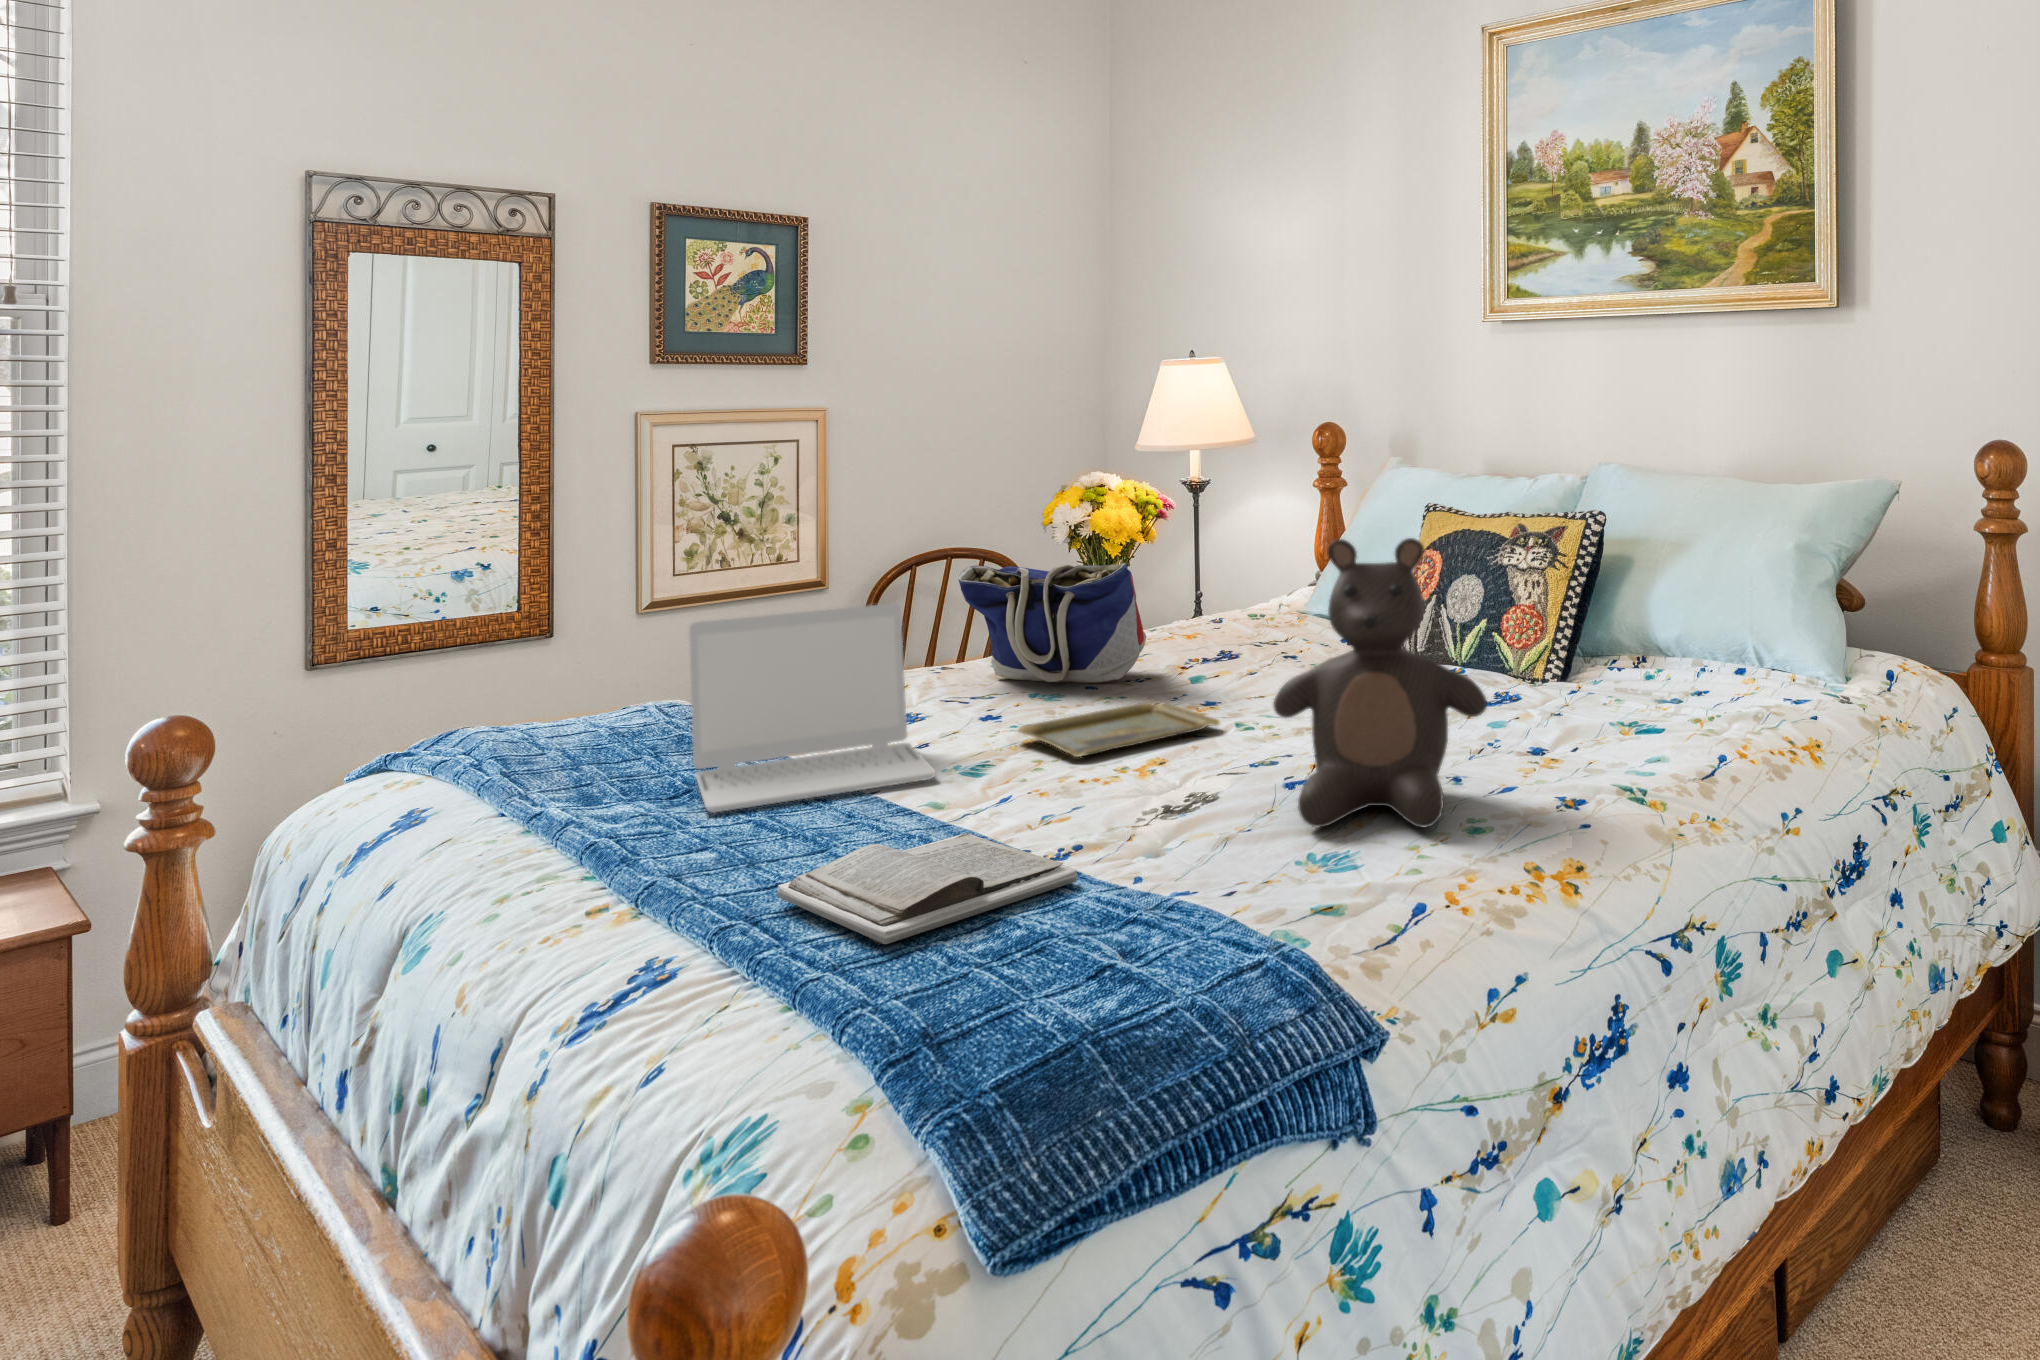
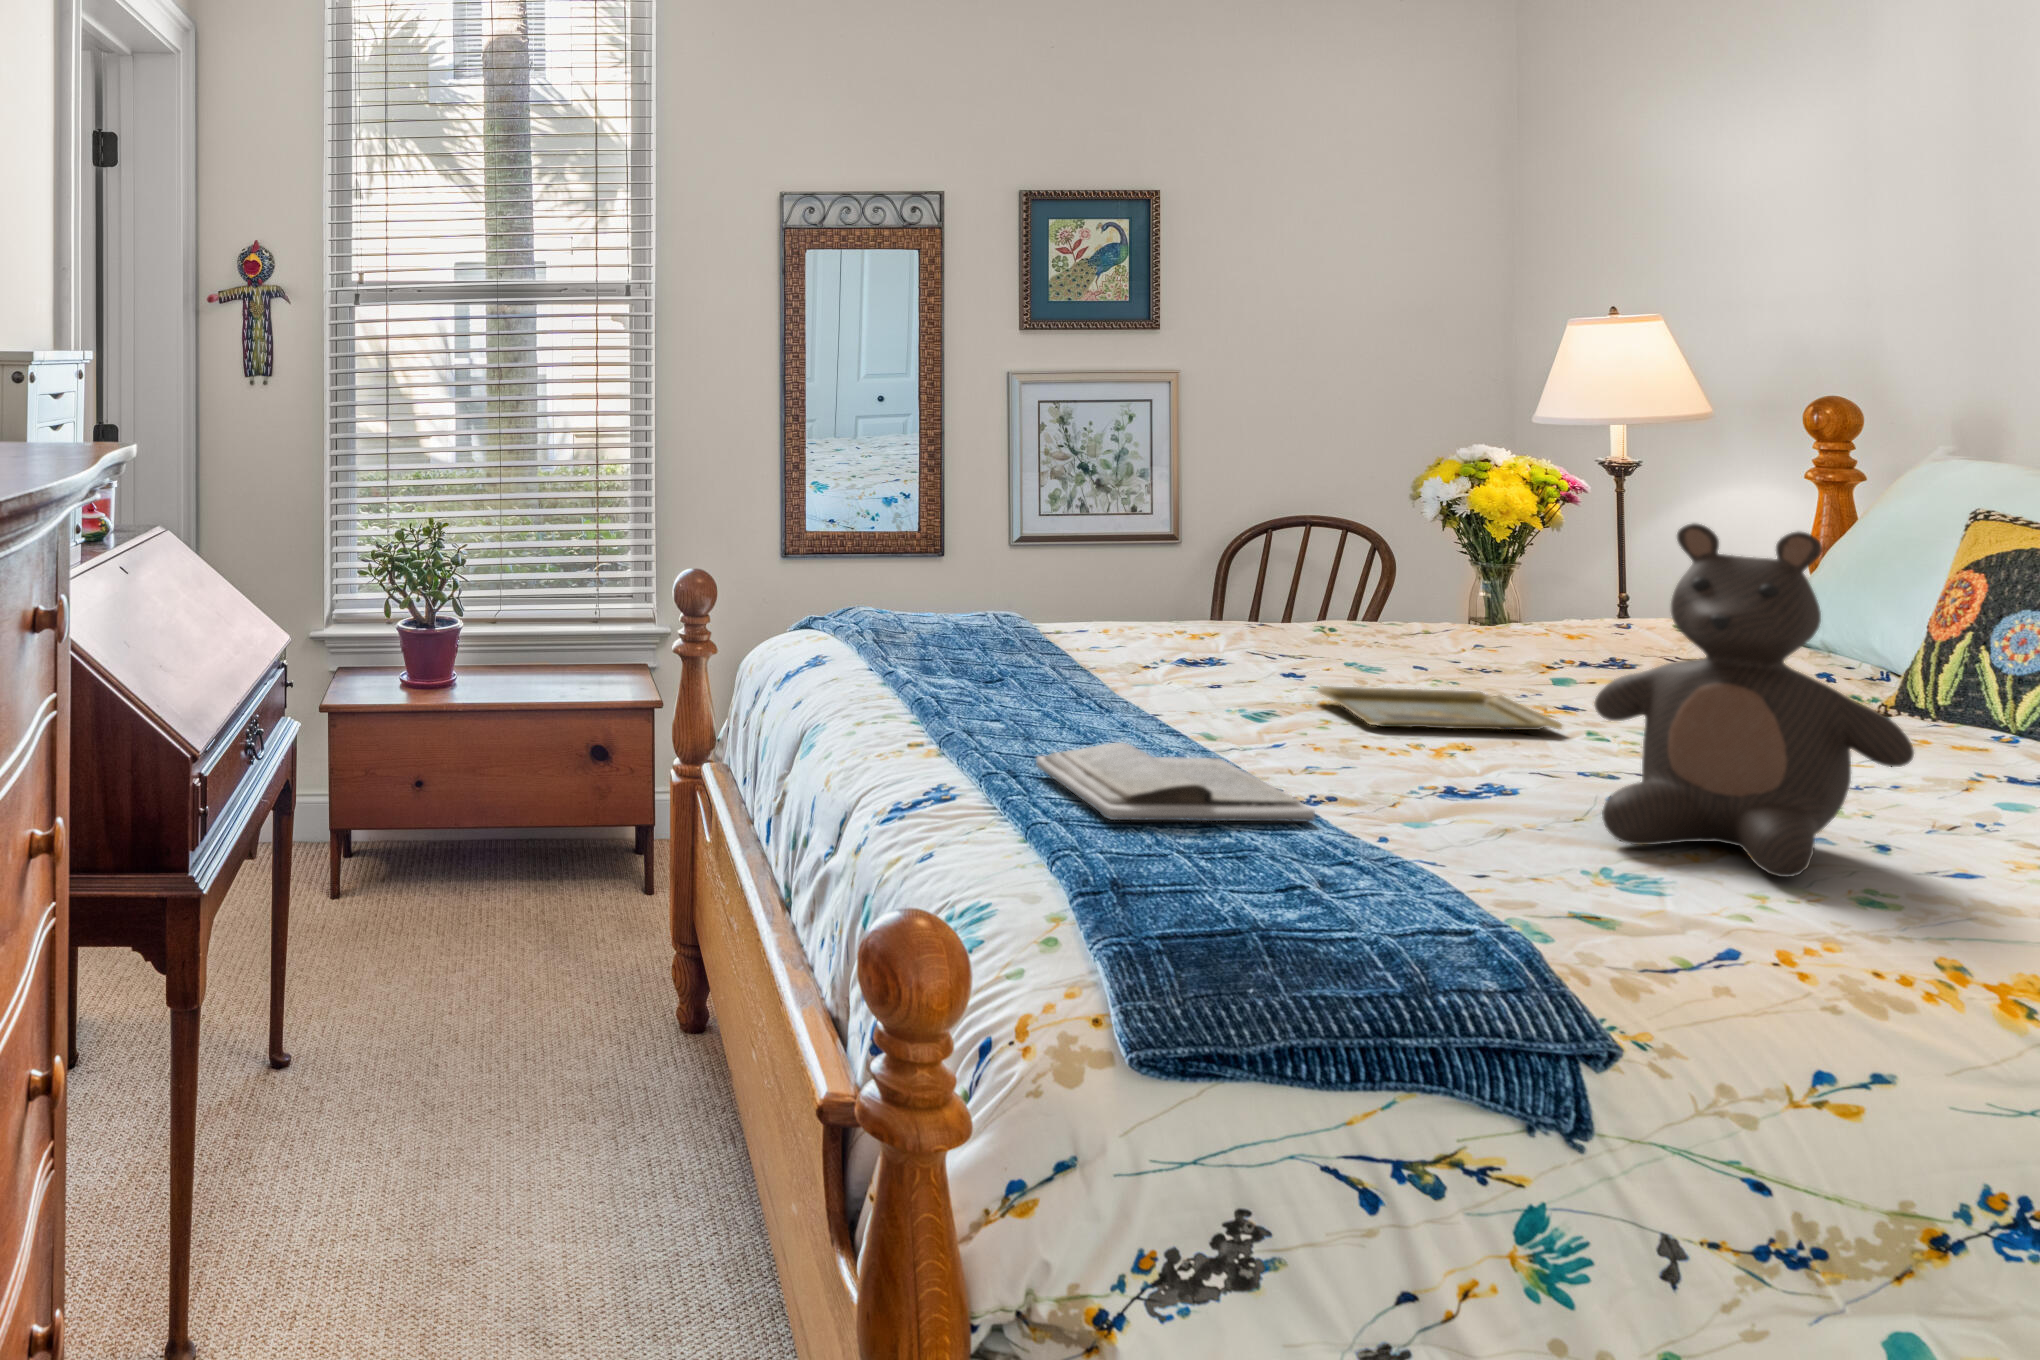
tote bag: present [958,563,1146,683] -> none [1283,524,1504,668]
laptop: present [689,603,936,813] -> none [1004,536,1217,713]

